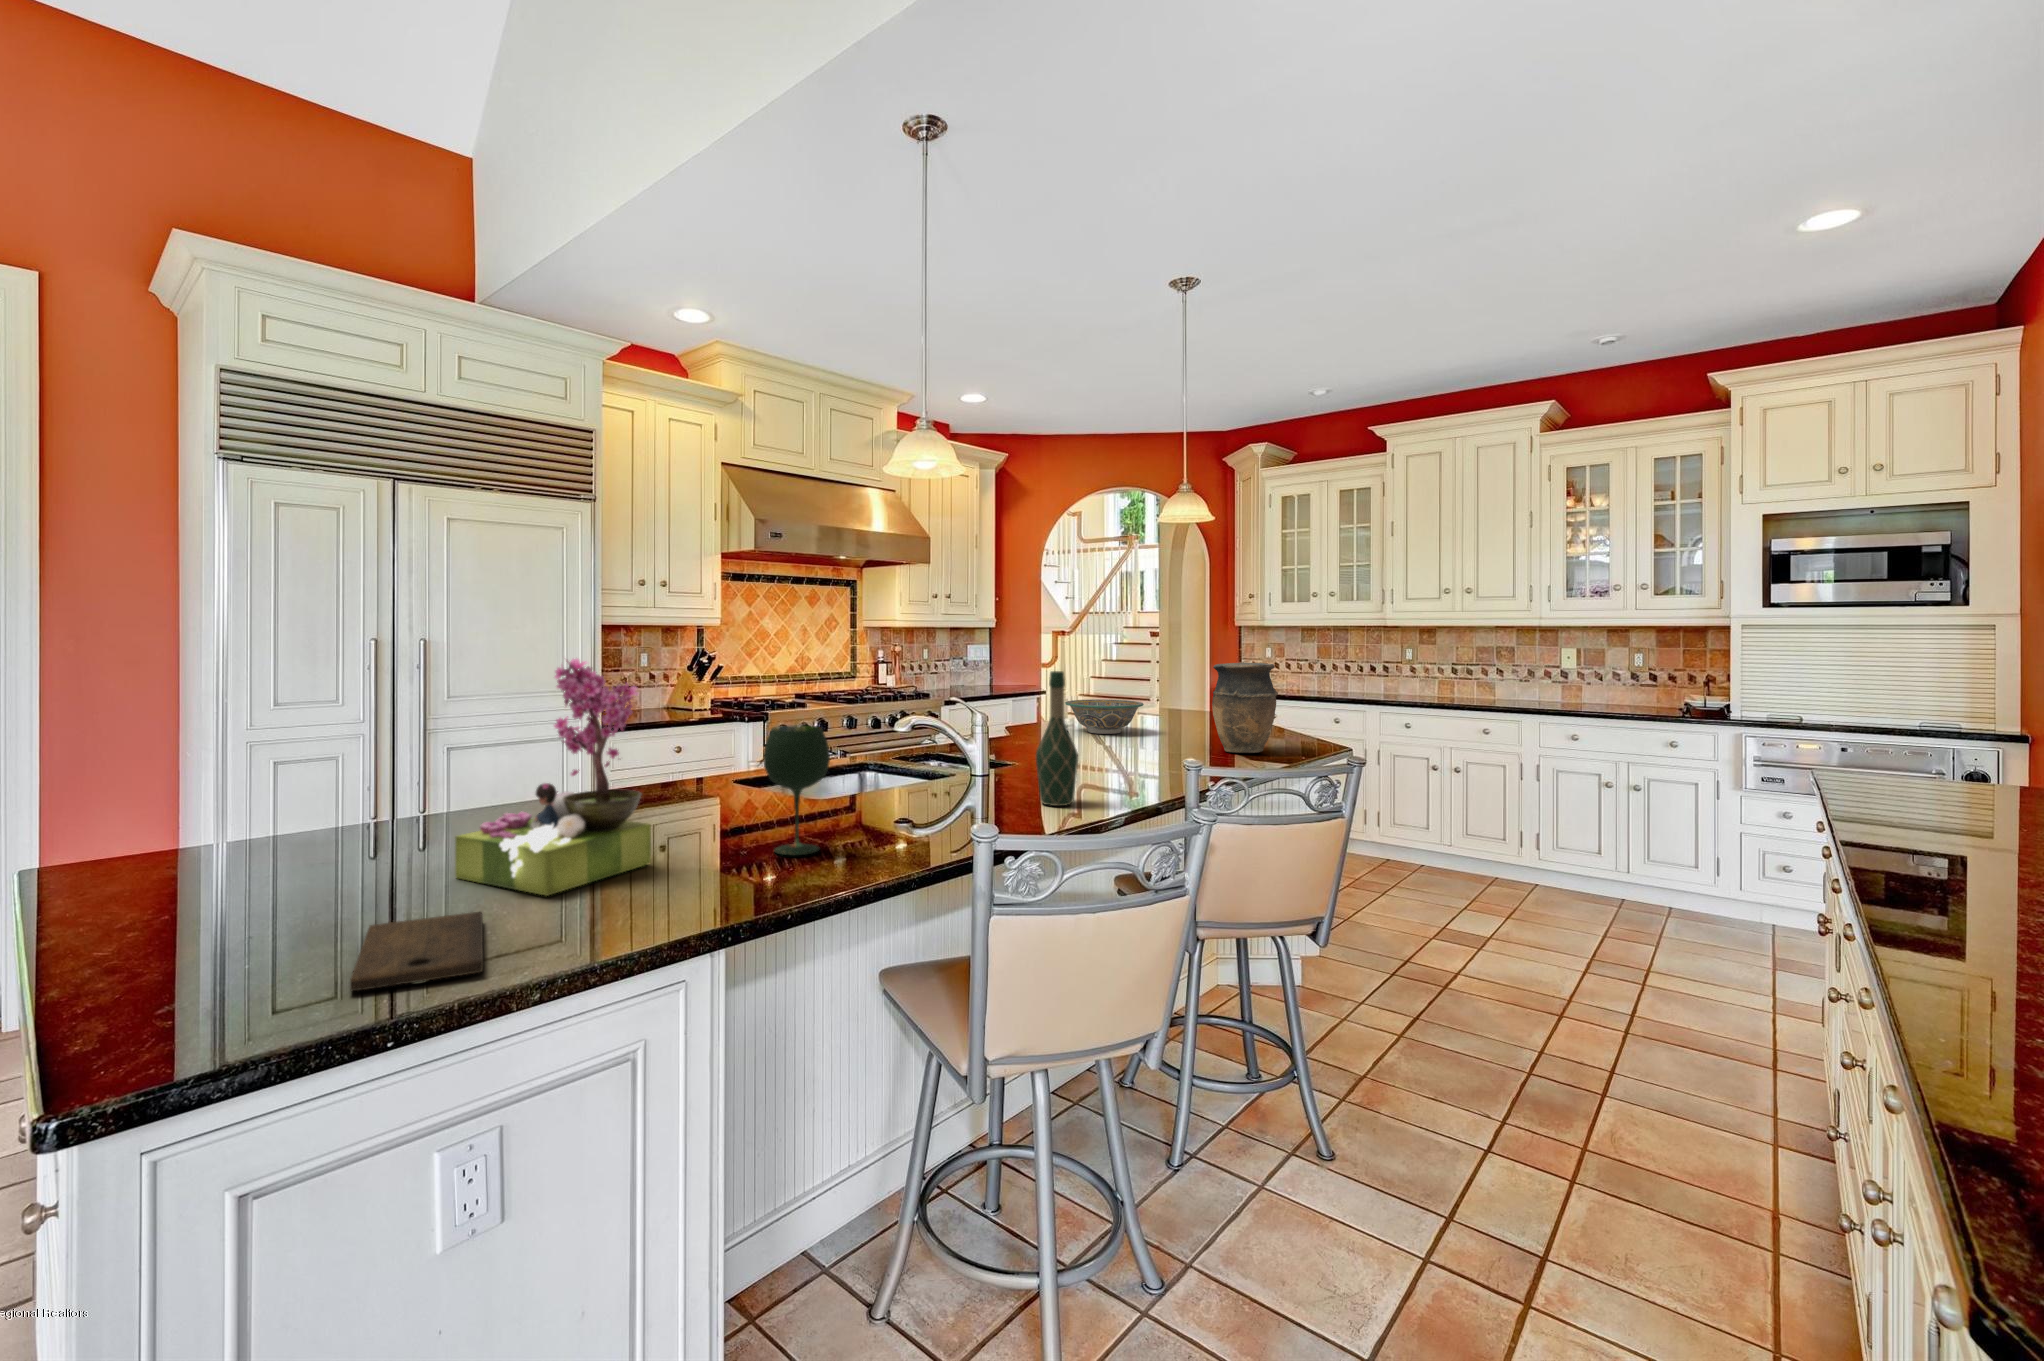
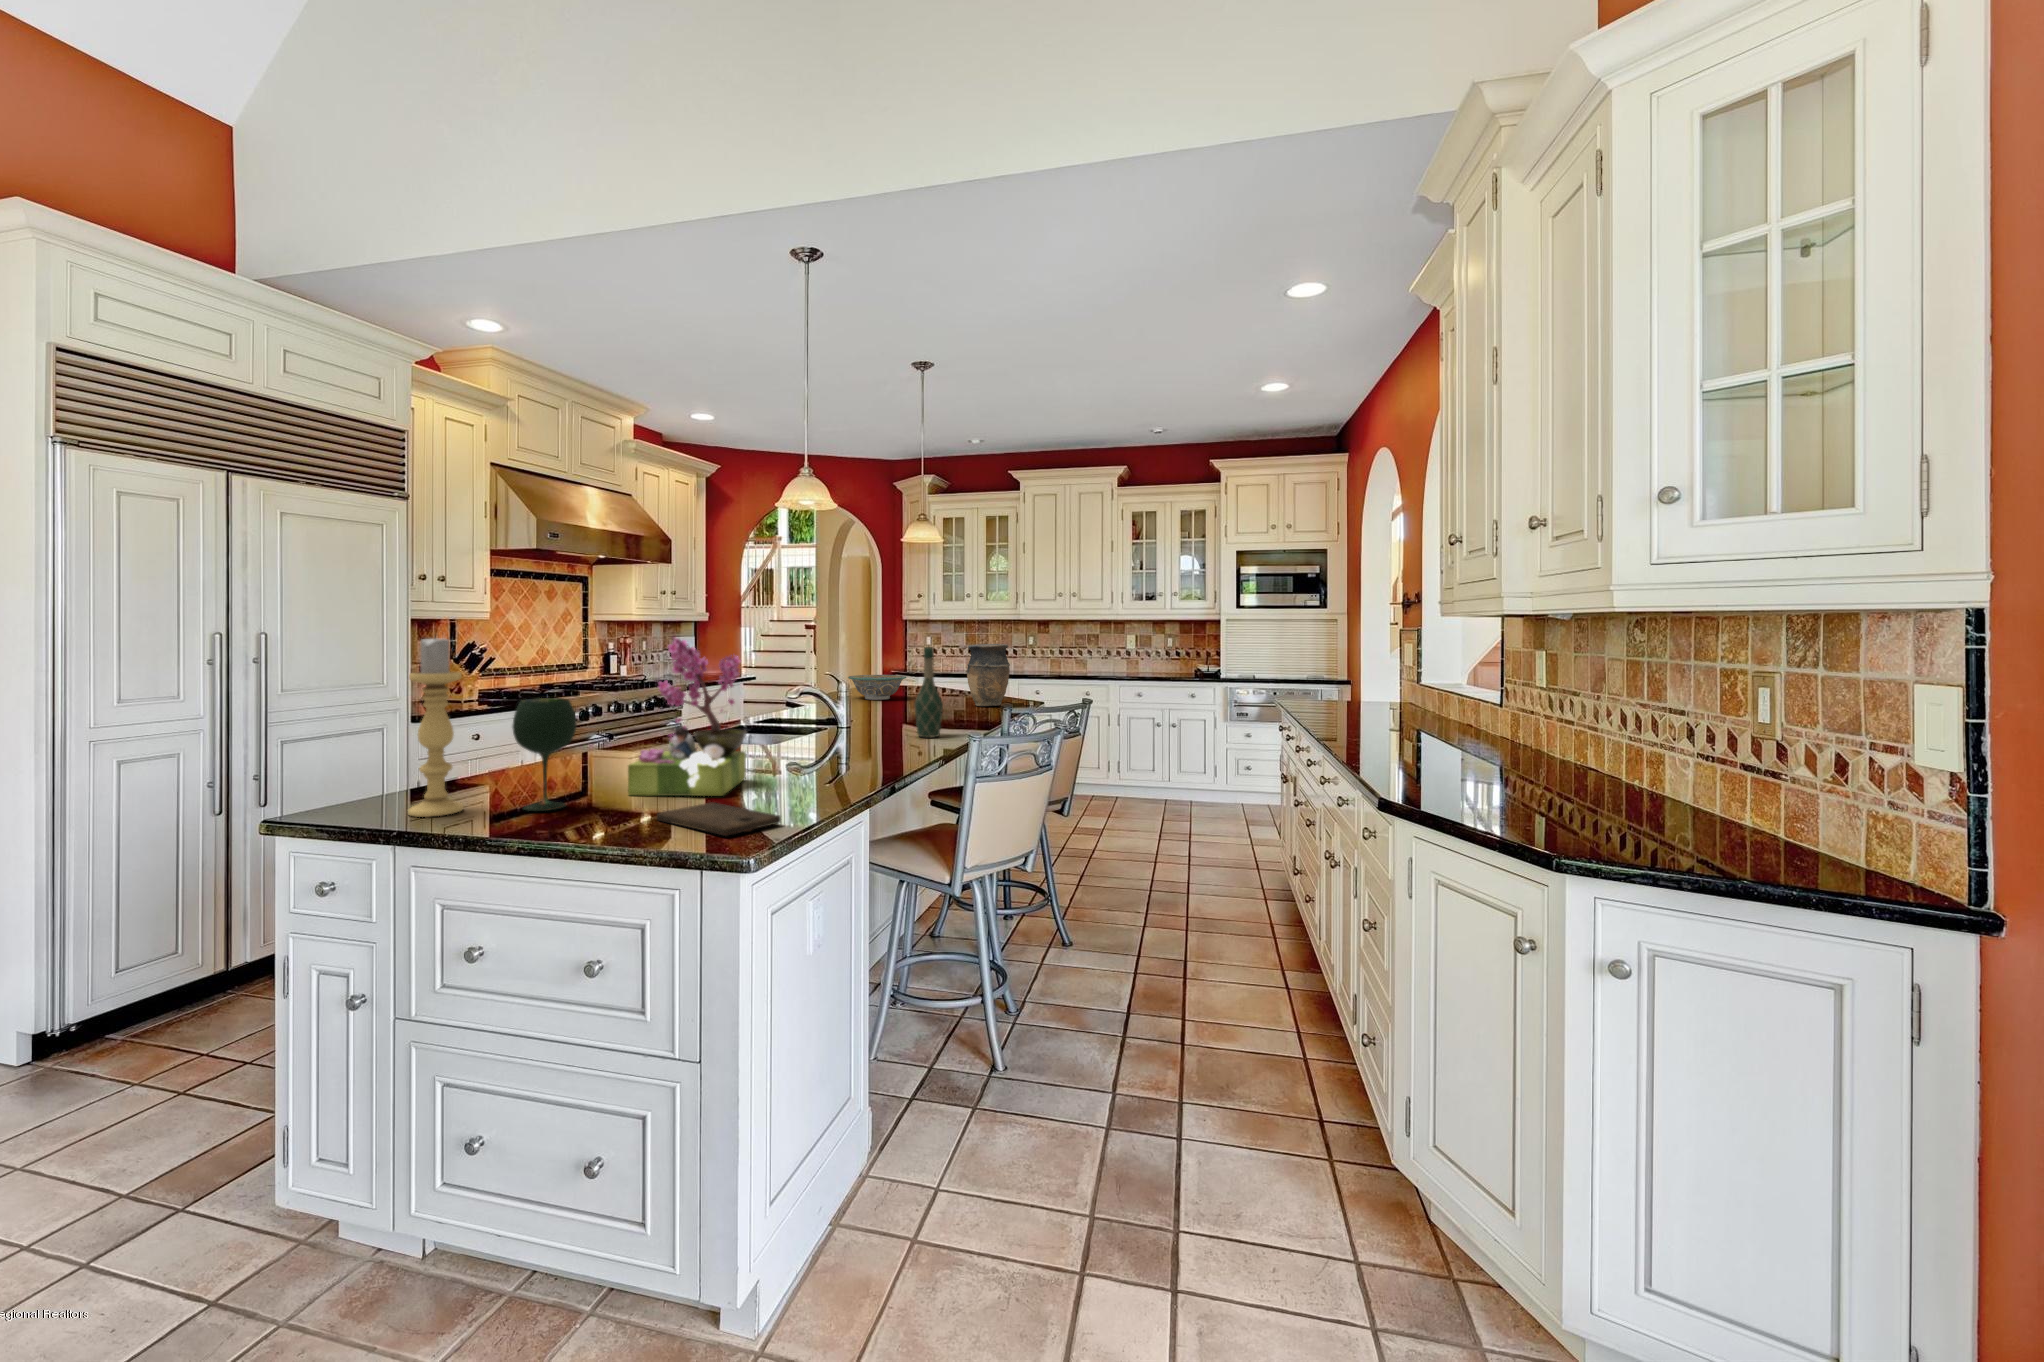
candle holder: none [168,654,246,889] -> present [408,638,463,817]
wine glass: present [764,725,830,856] -> present [513,698,576,811]

